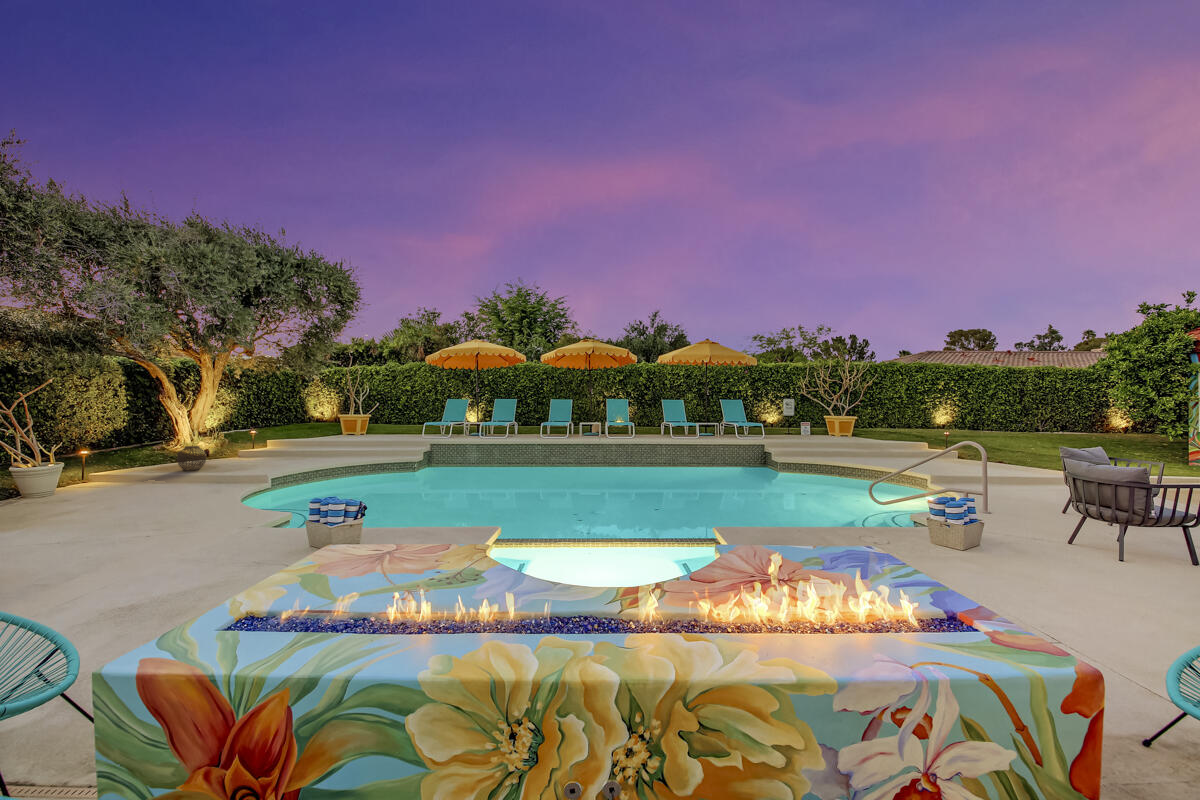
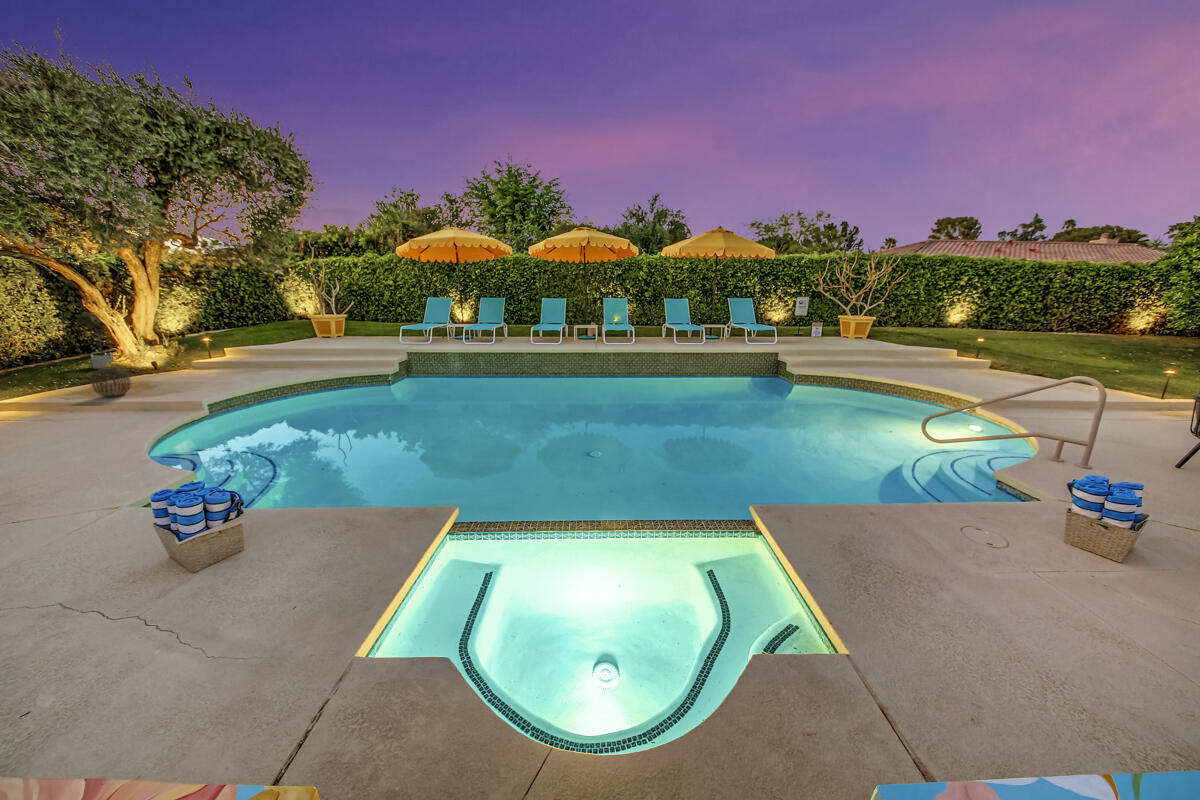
potted tree: none [152,405,178,454] -> present [76,312,114,369]

